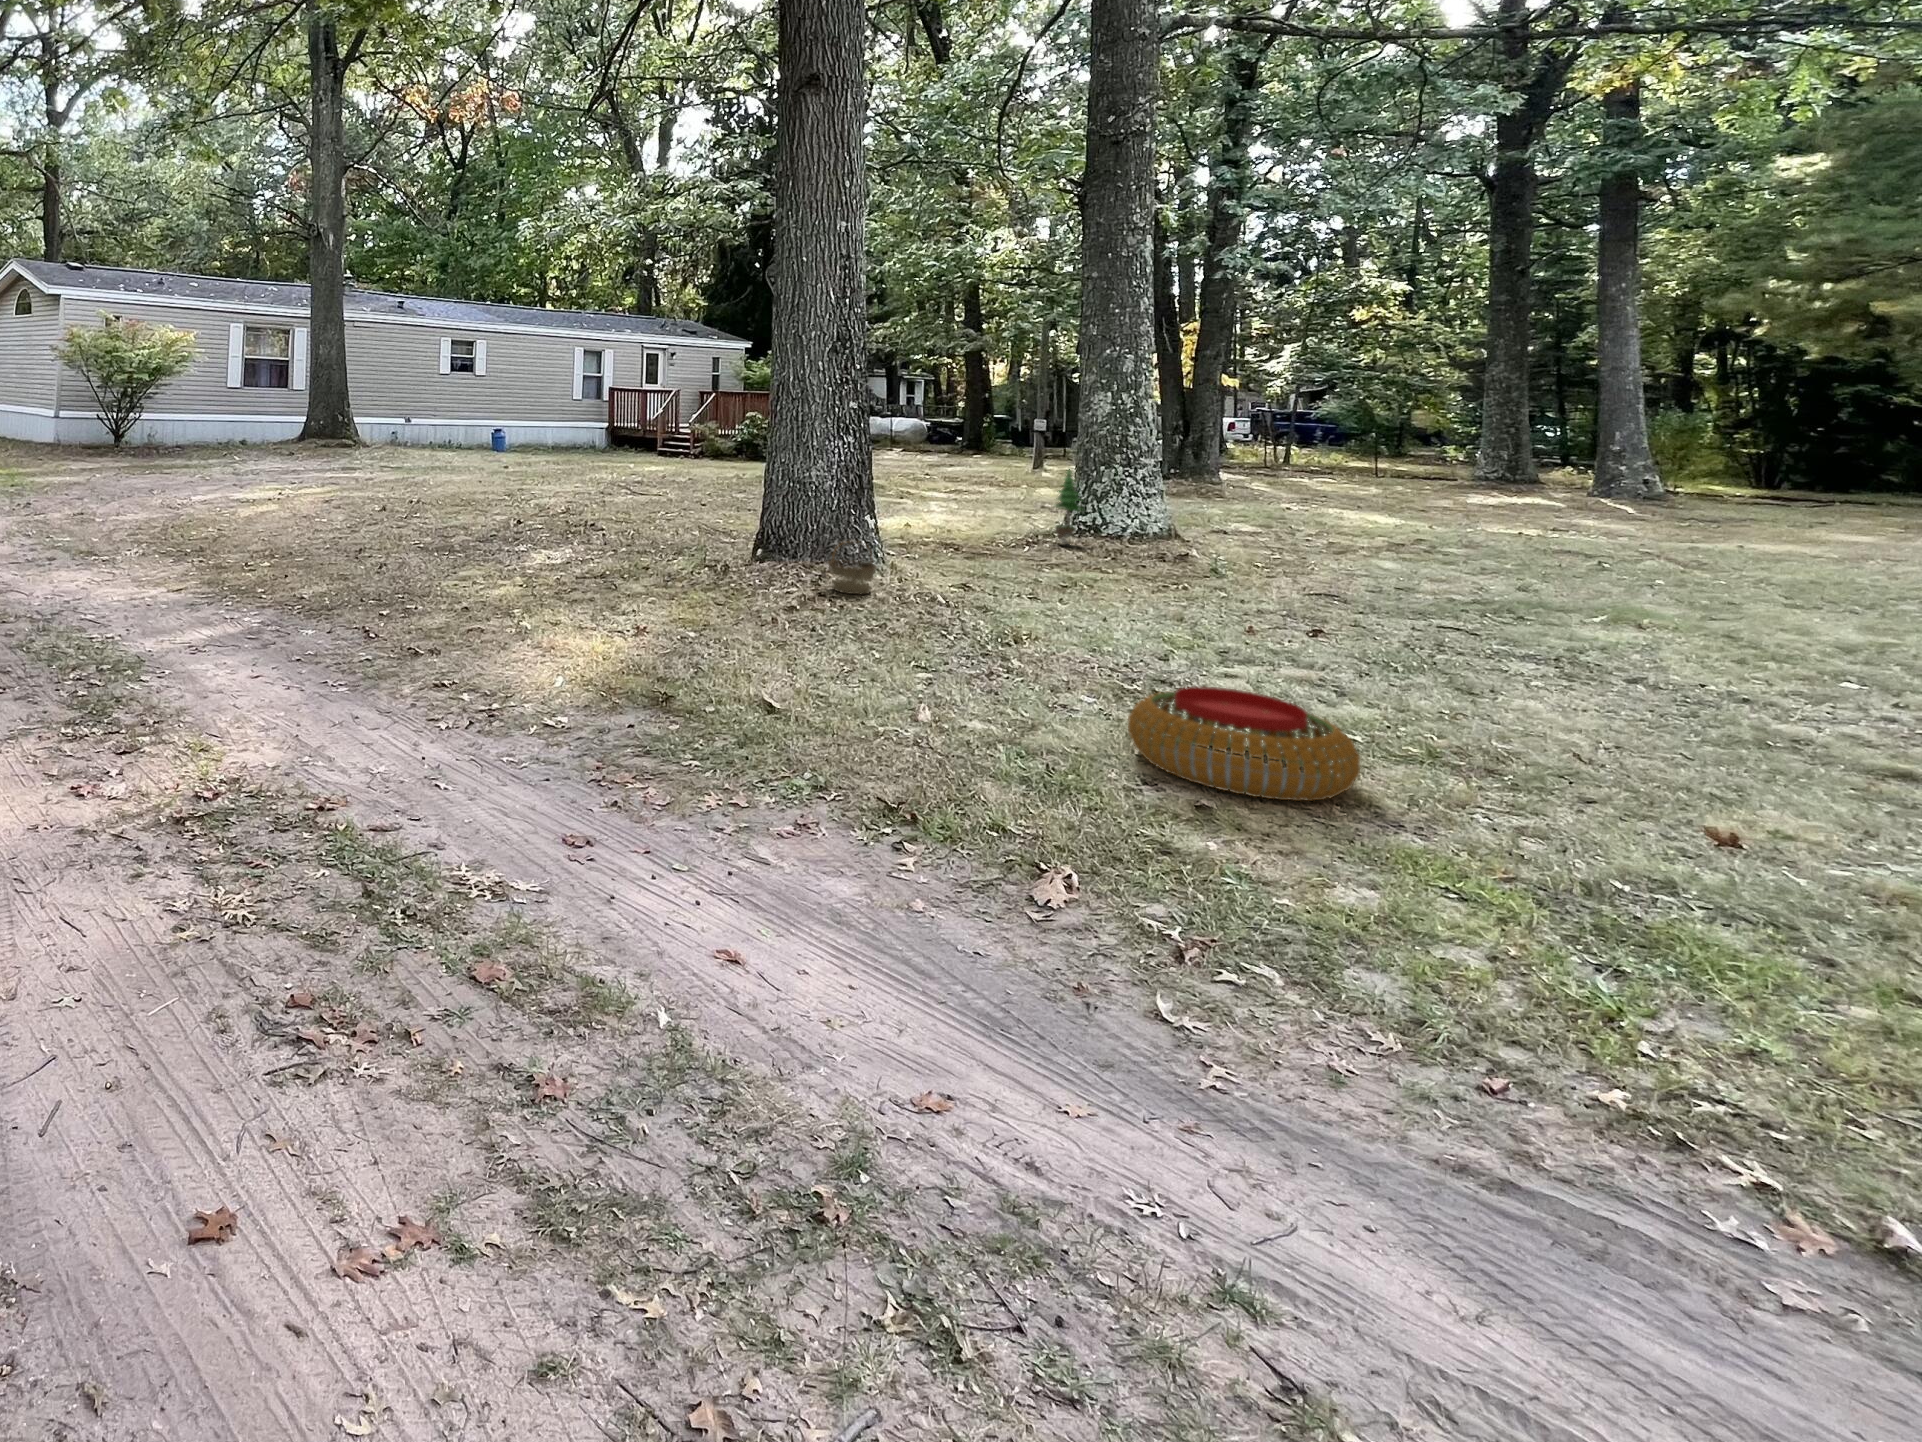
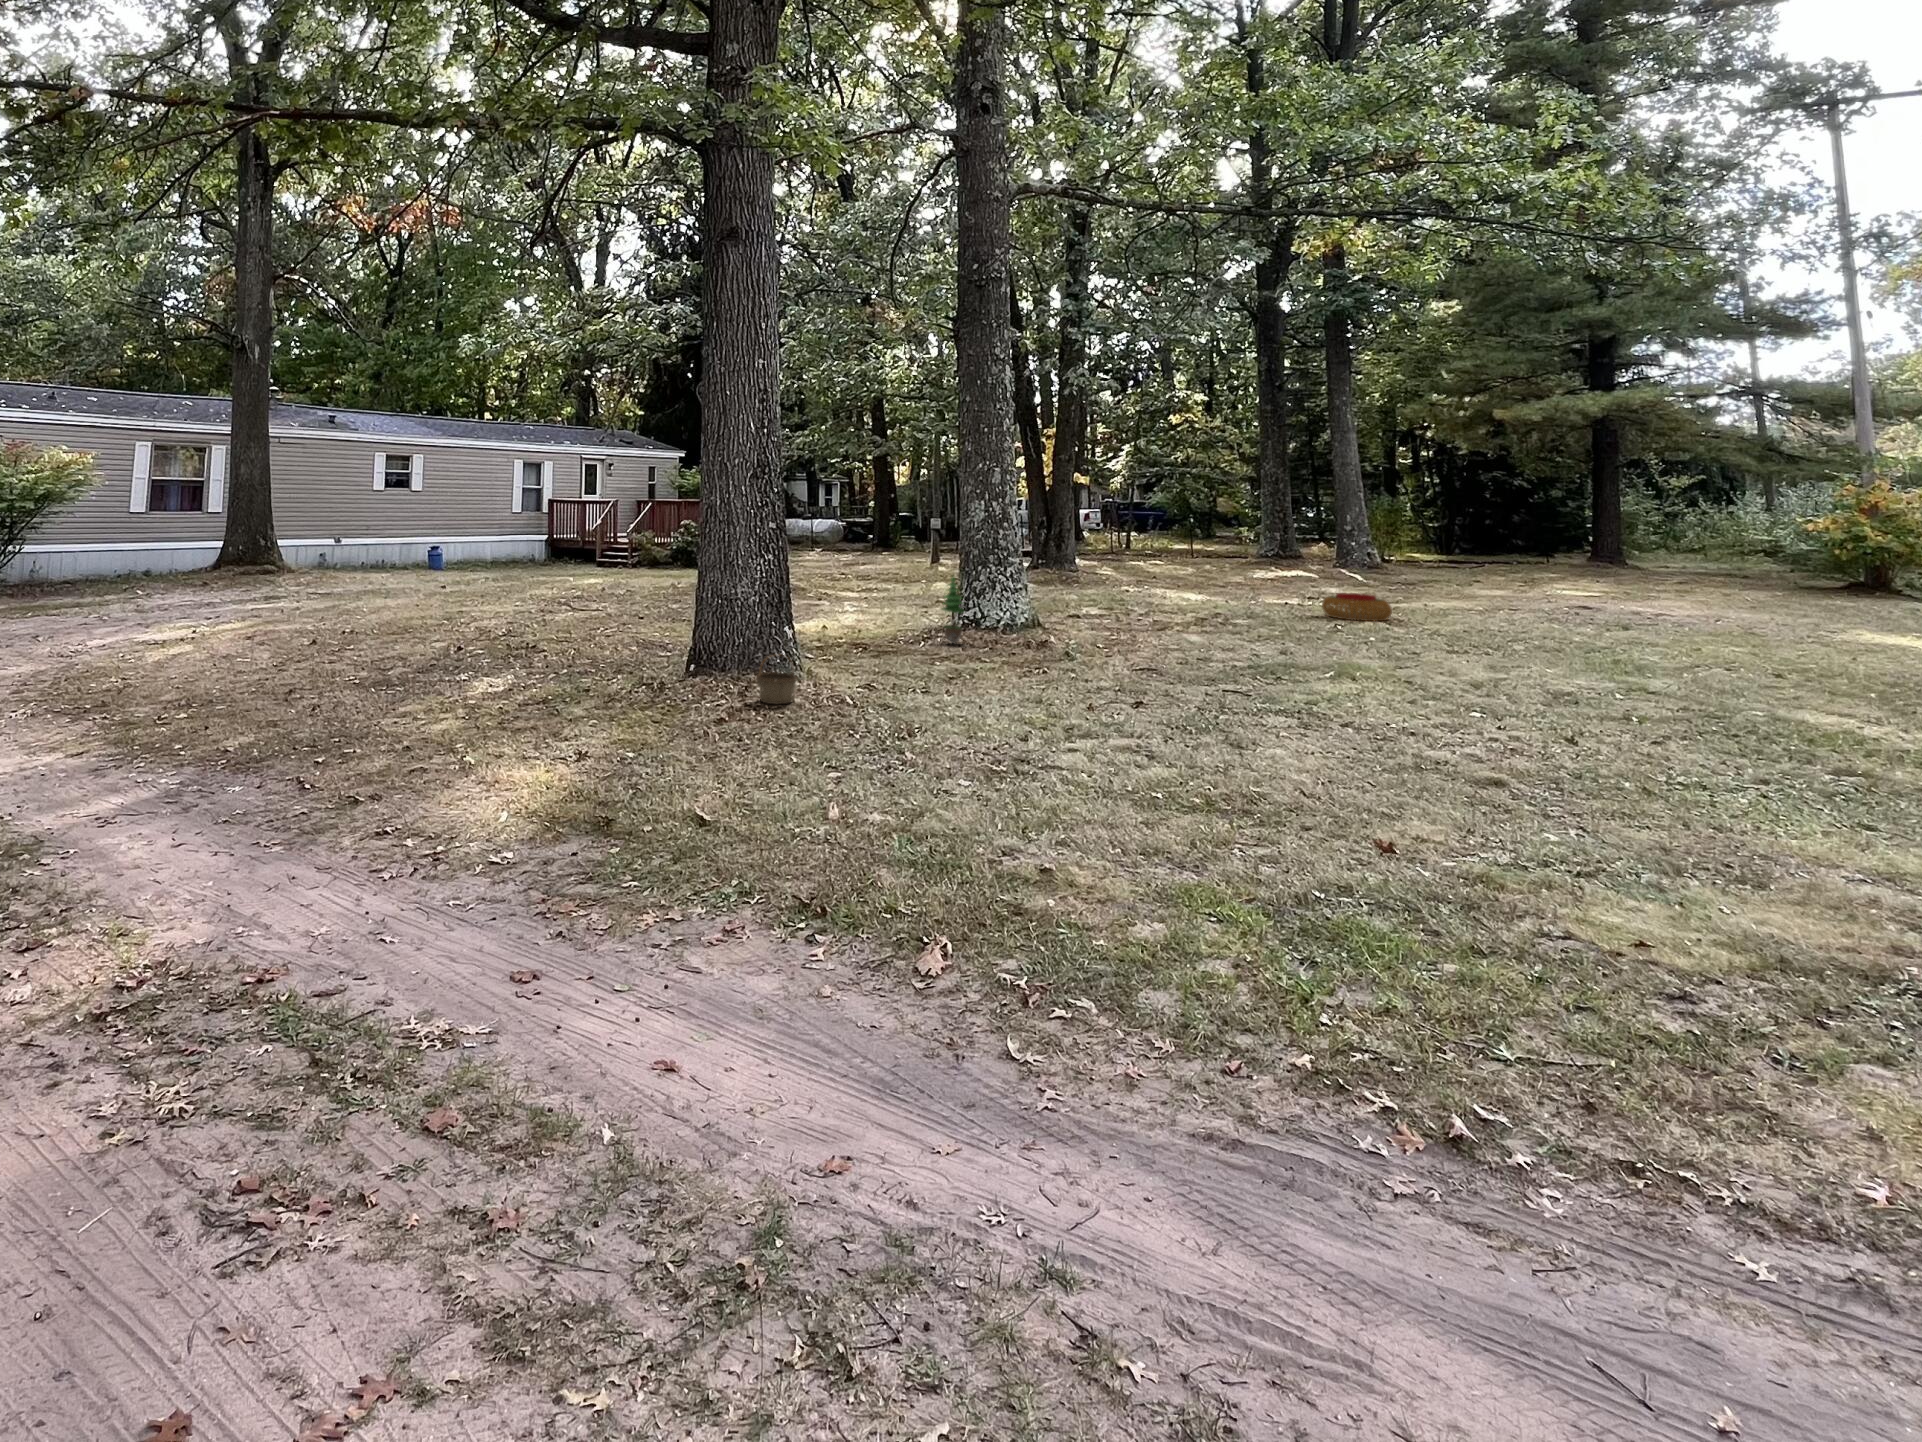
pouf: present [1128,687,1360,801] -> present [1322,593,1392,621]

